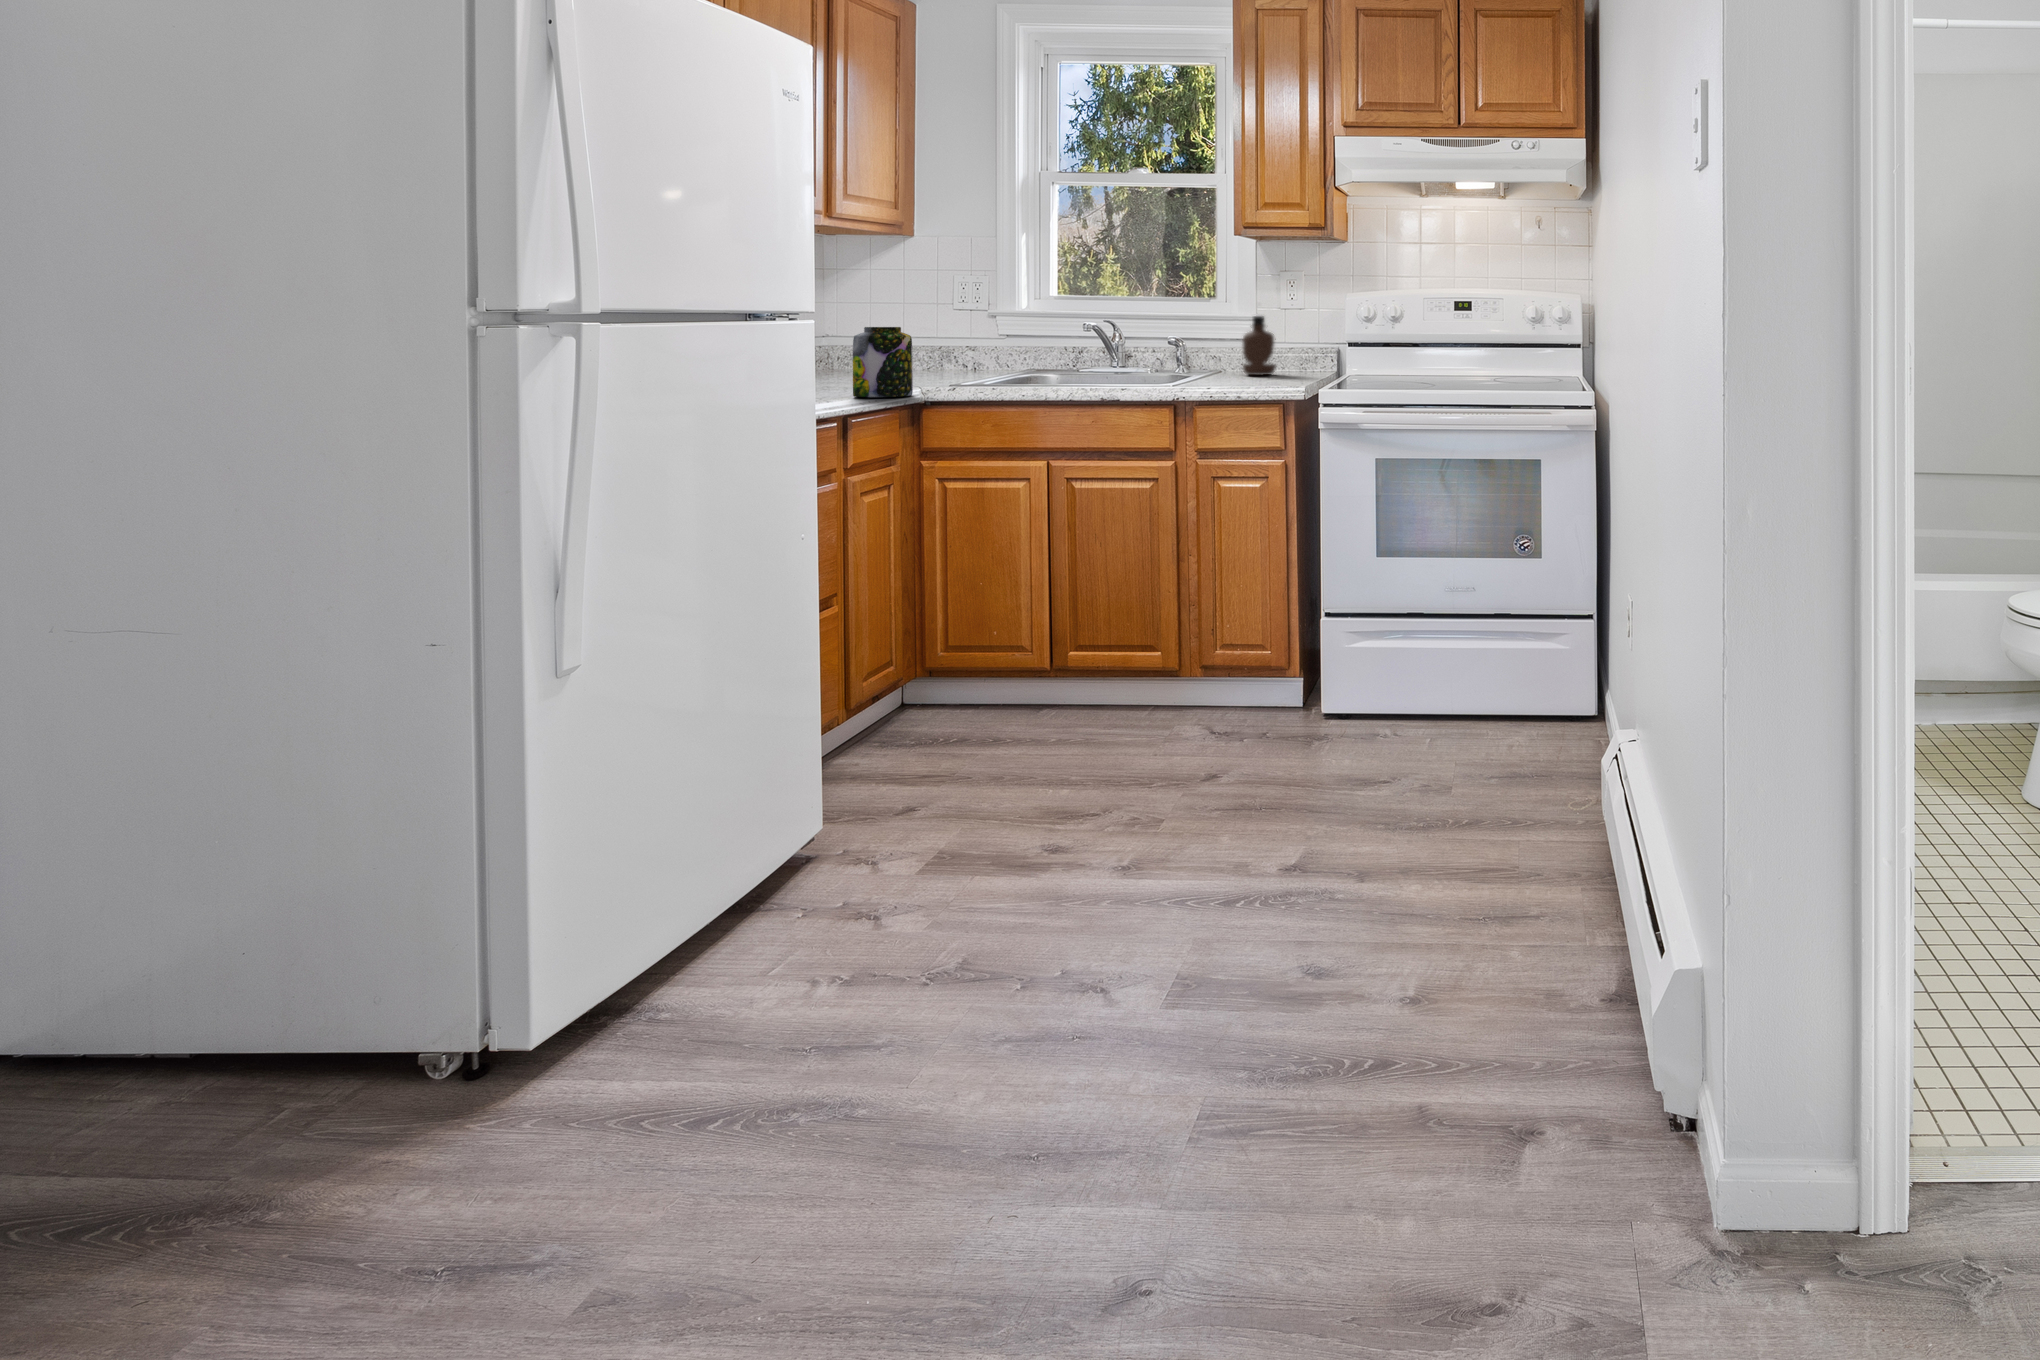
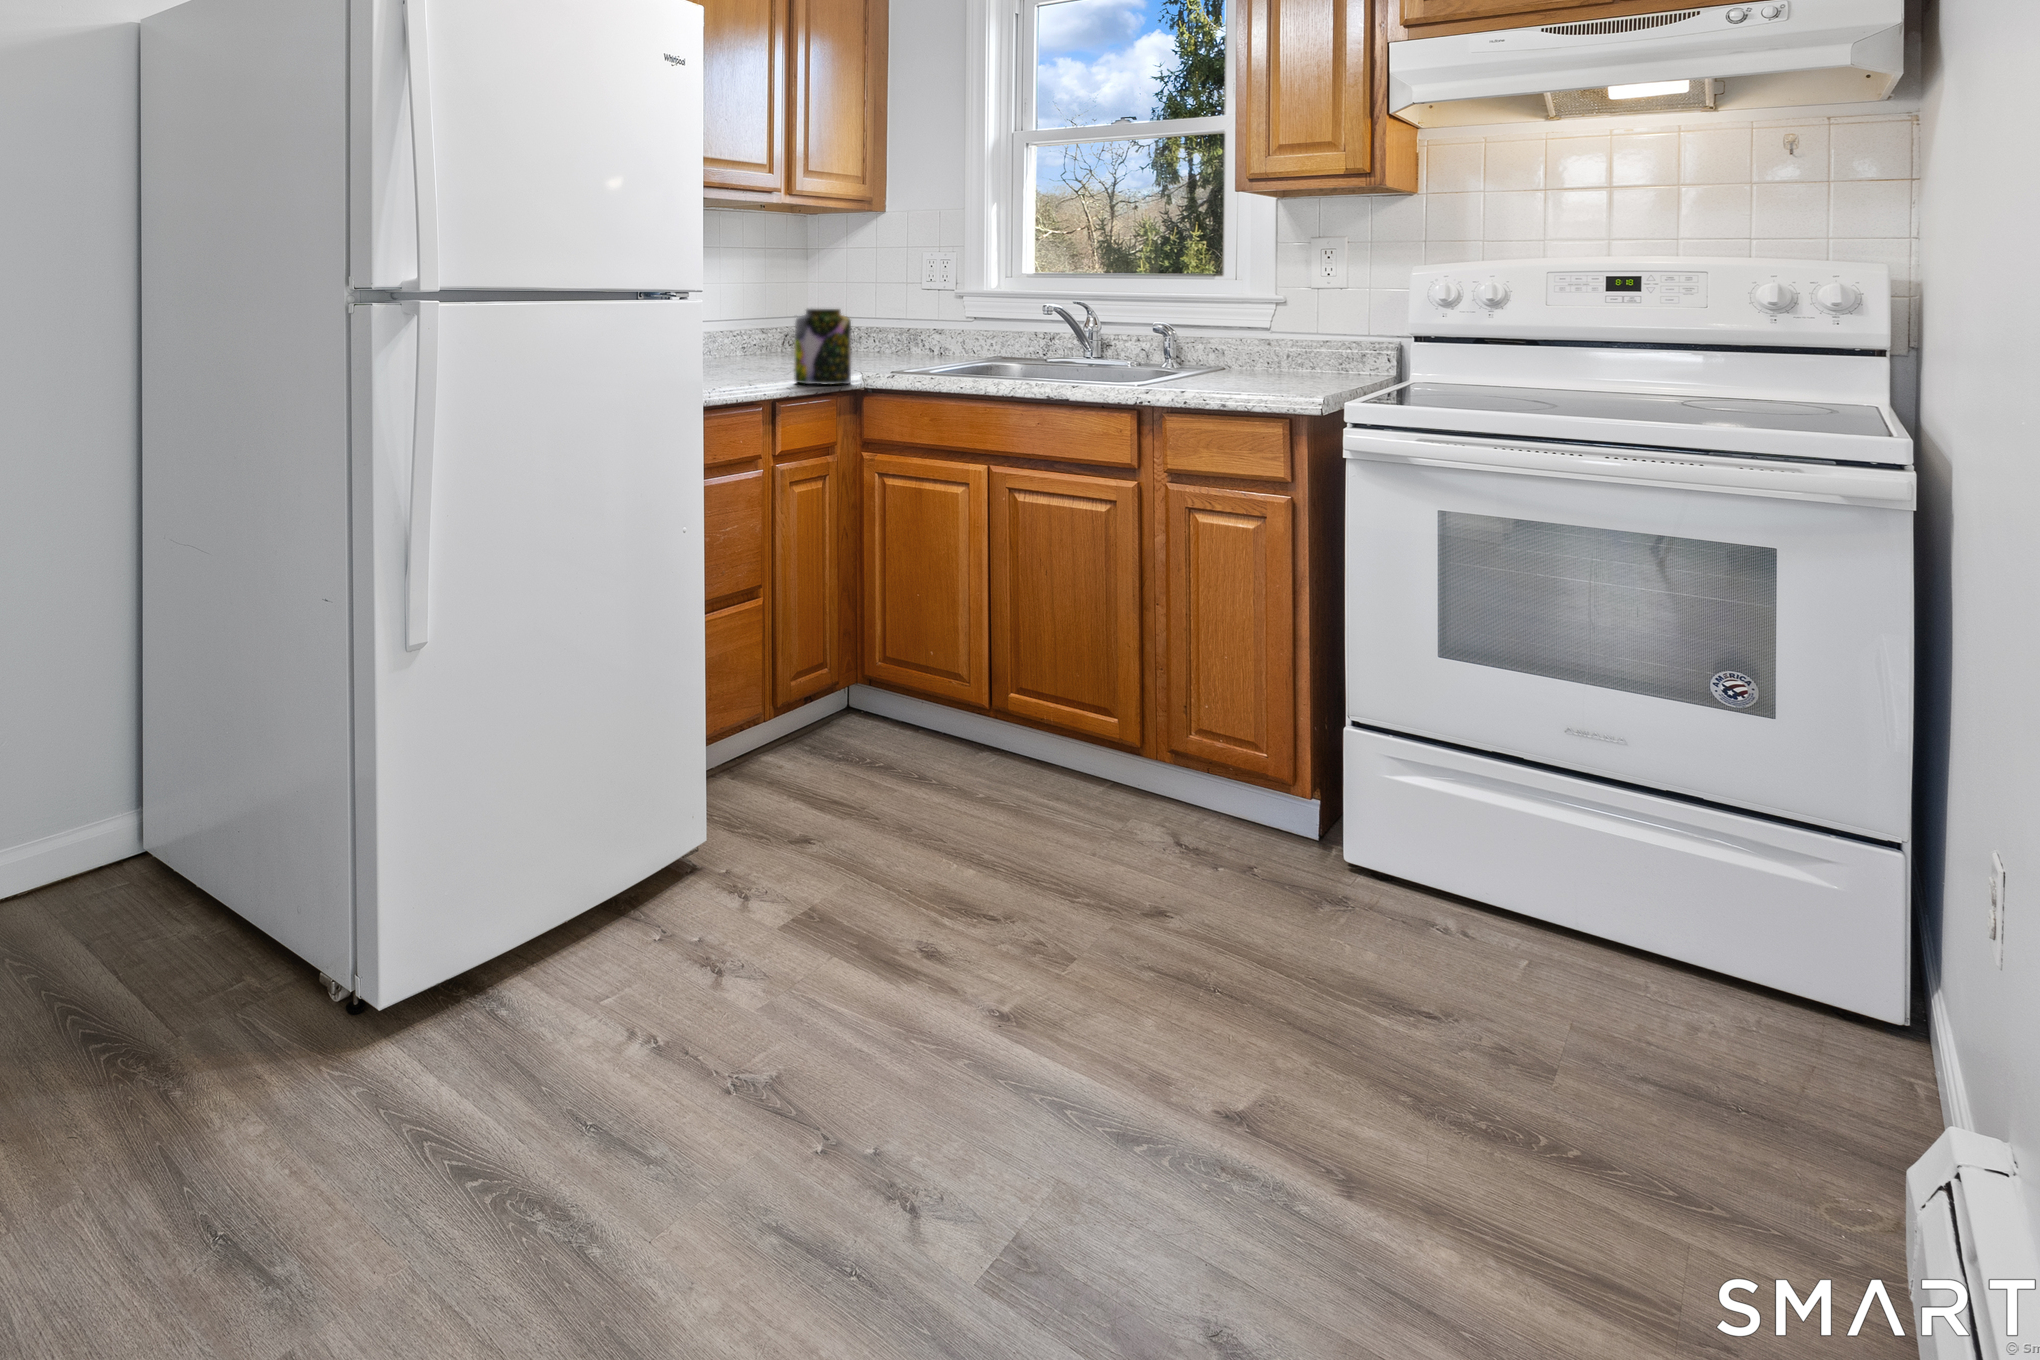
soap dispenser: present [1242,316,1276,375] -> none [1255,277,1303,376]

